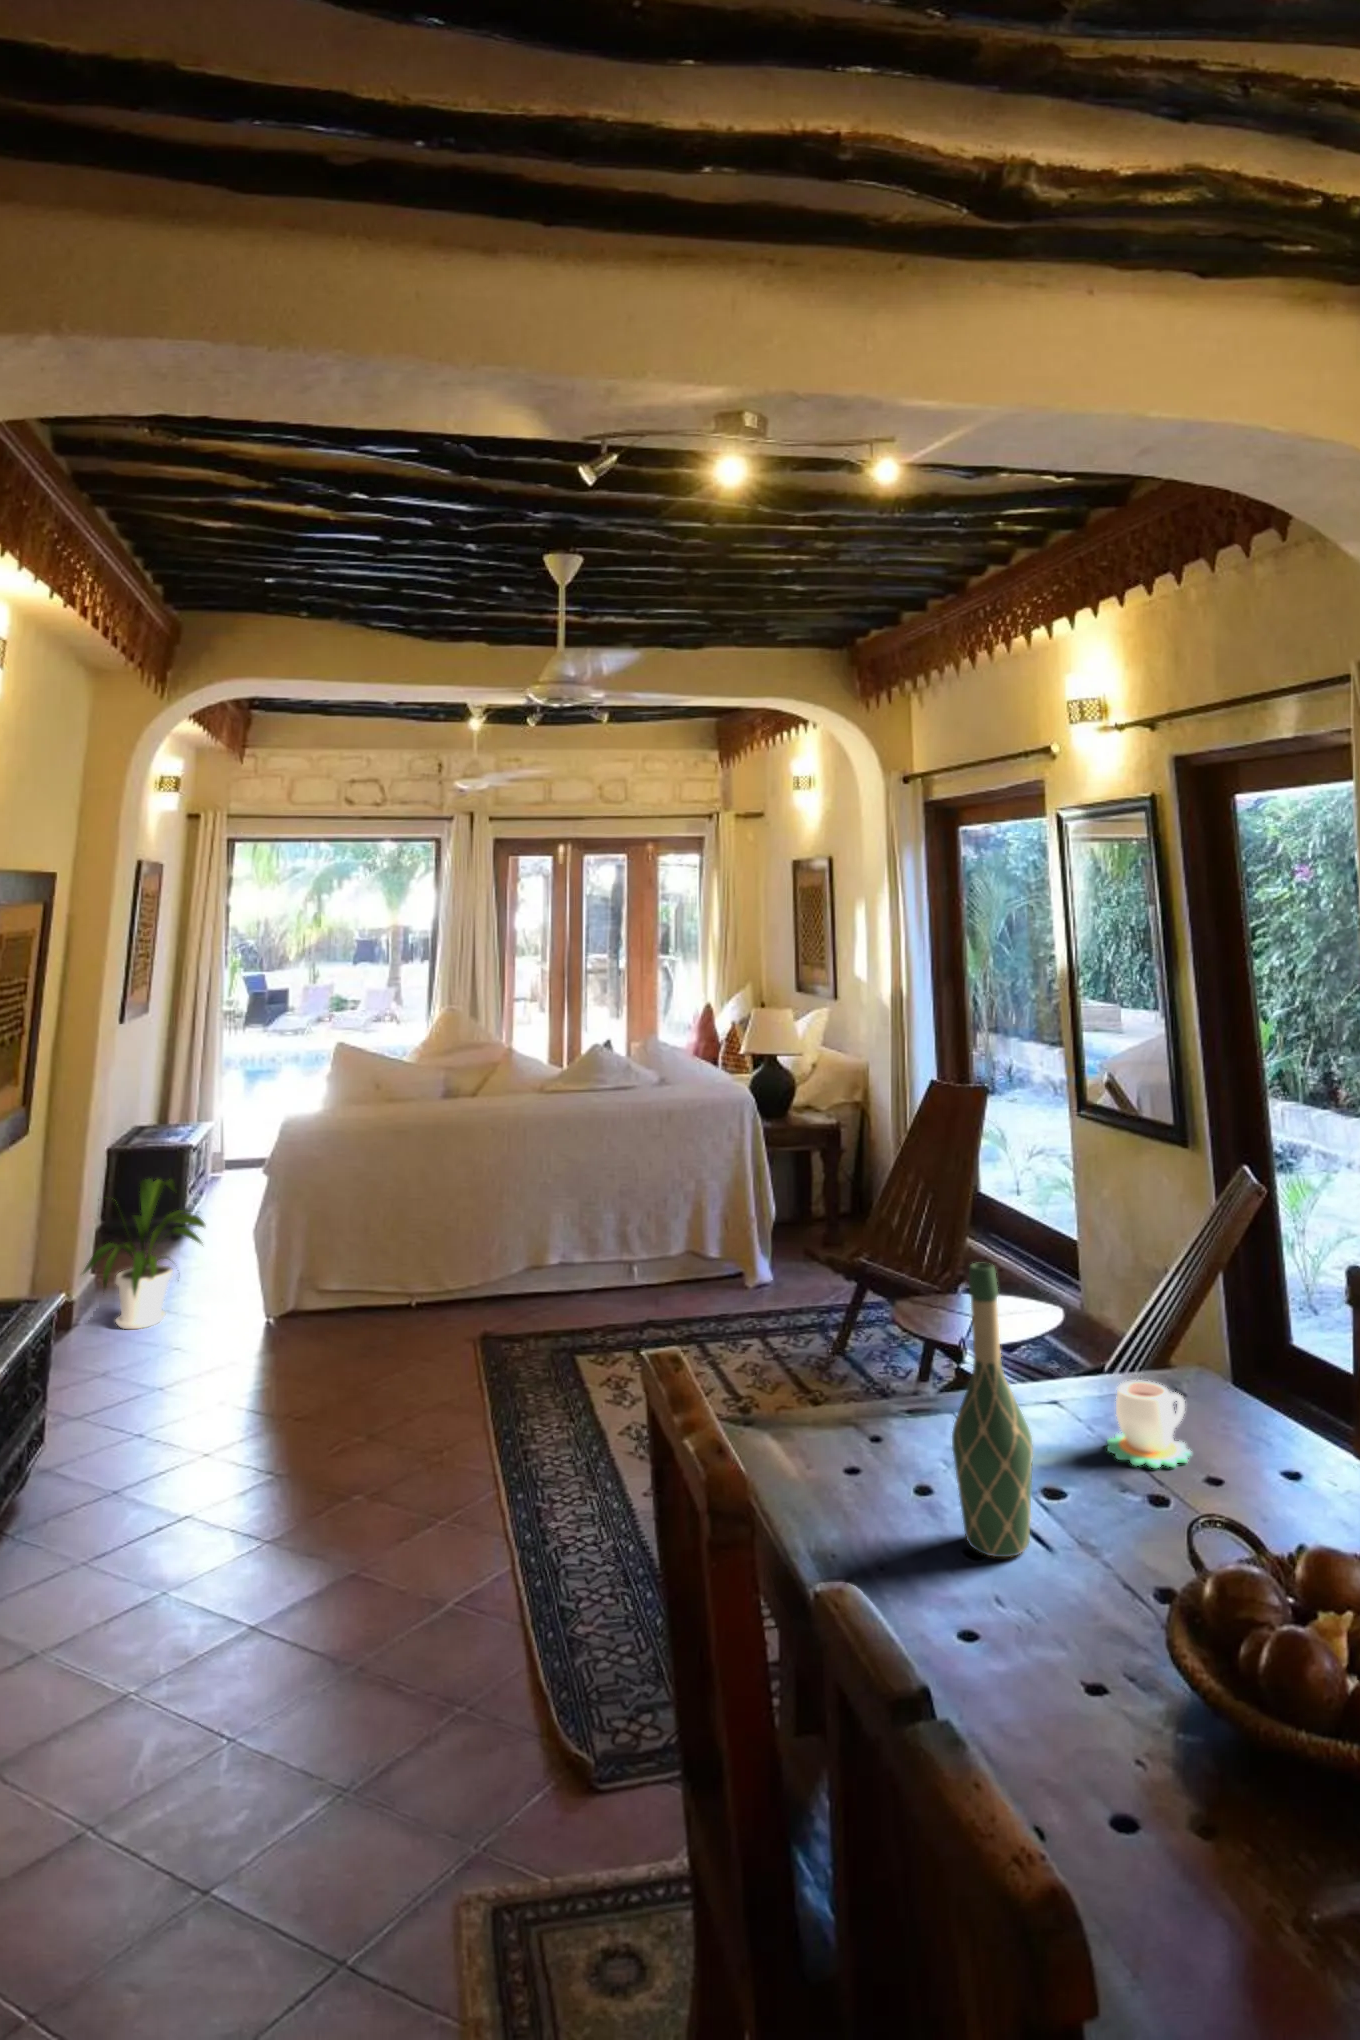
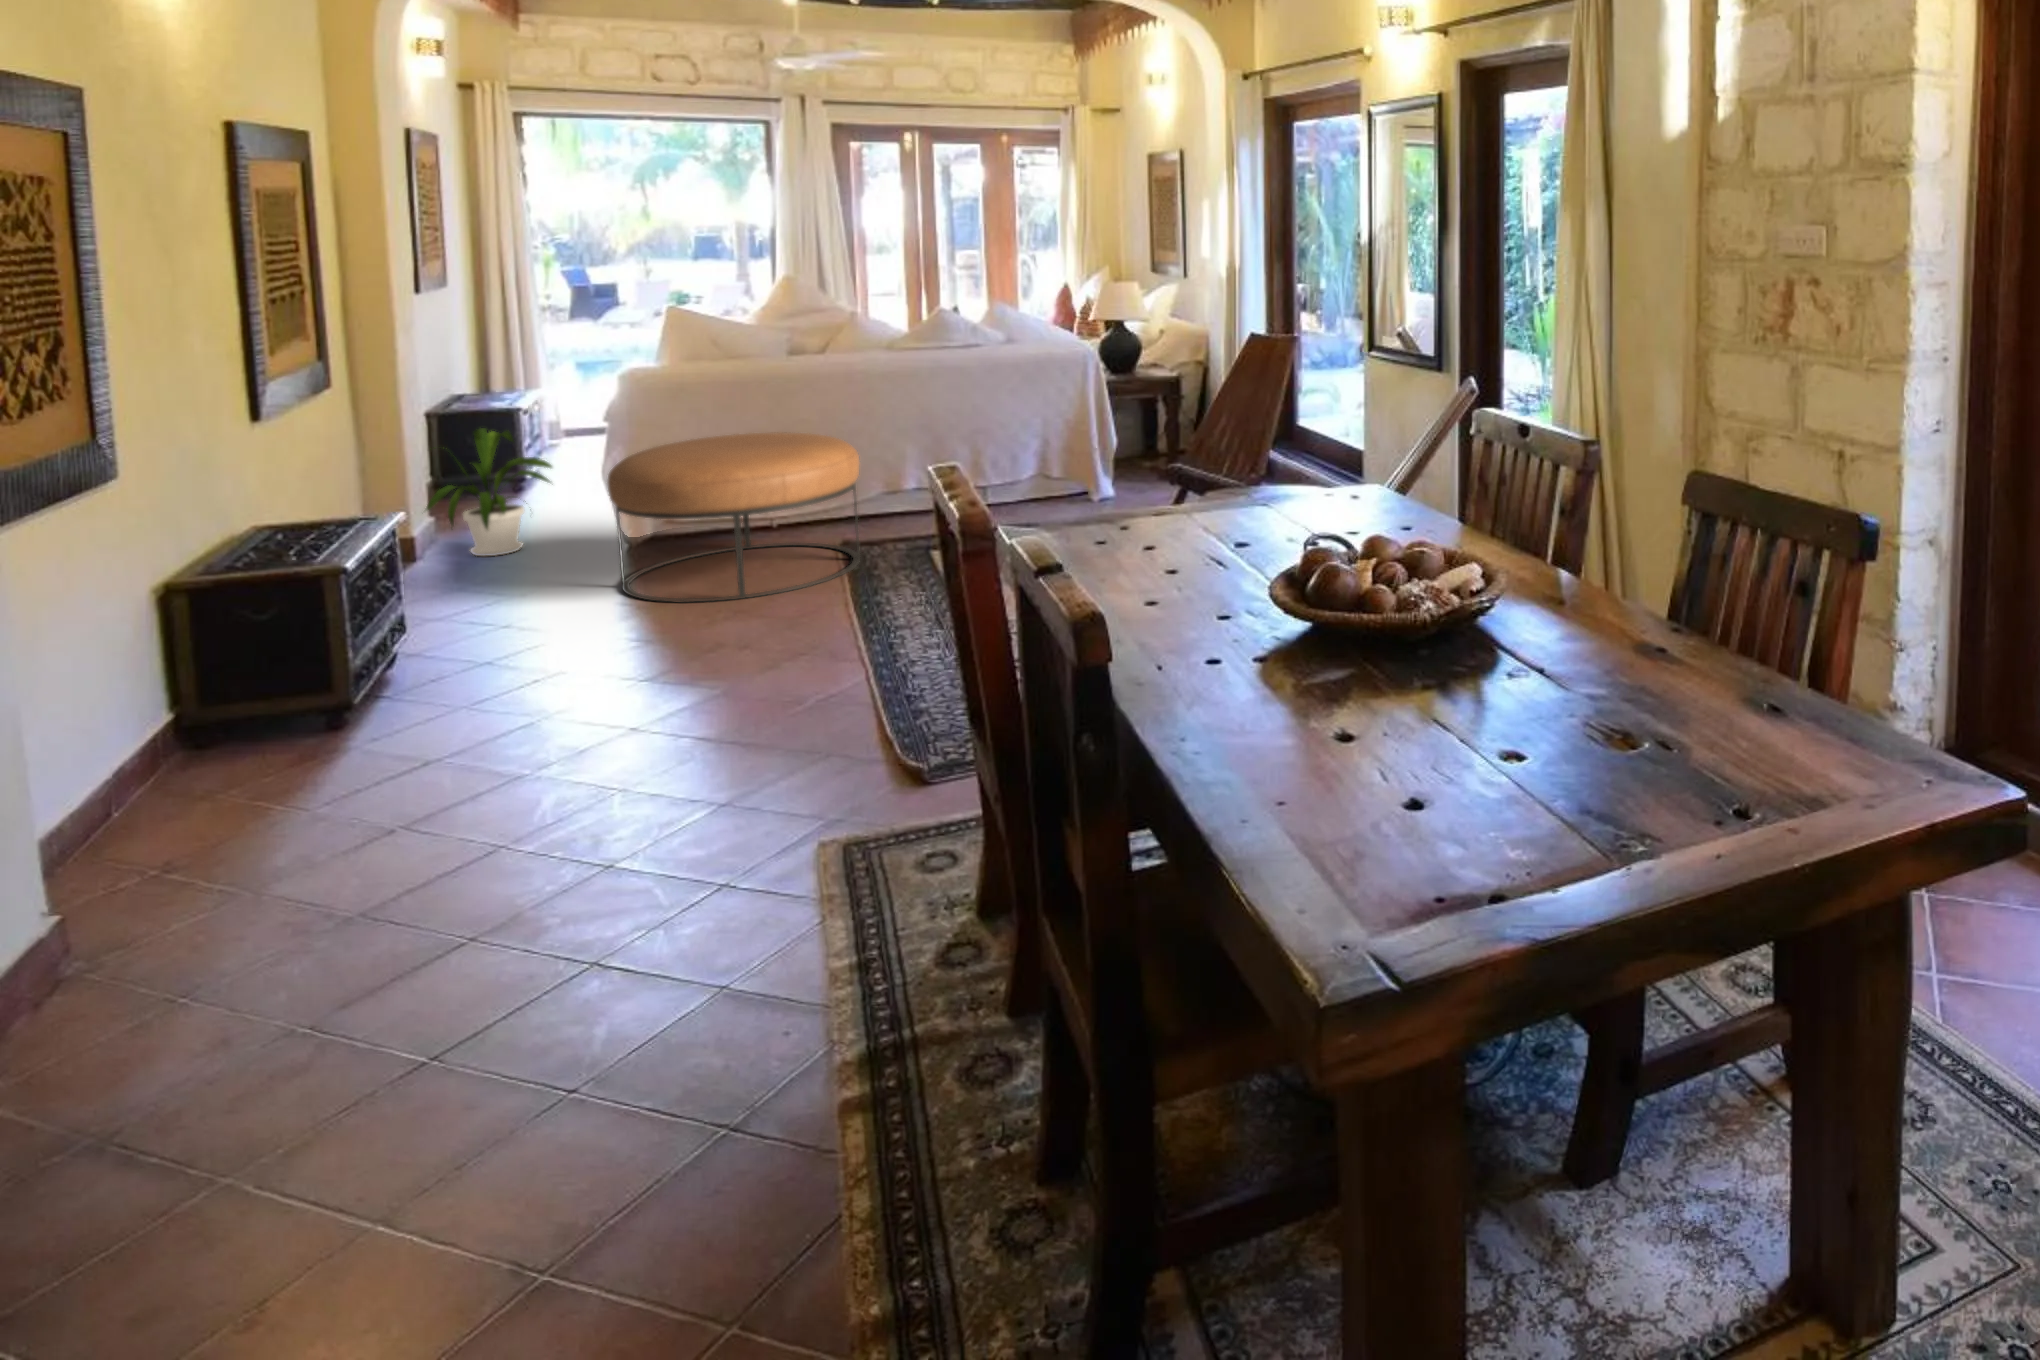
ottoman: none [251,1197,505,1422] -> present [608,432,860,603]
wine bottle: present [952,1262,1033,1557] -> none [1158,386,1214,557]
mug: present [1107,1380,1191,1468] -> none [1284,471,1340,518]

